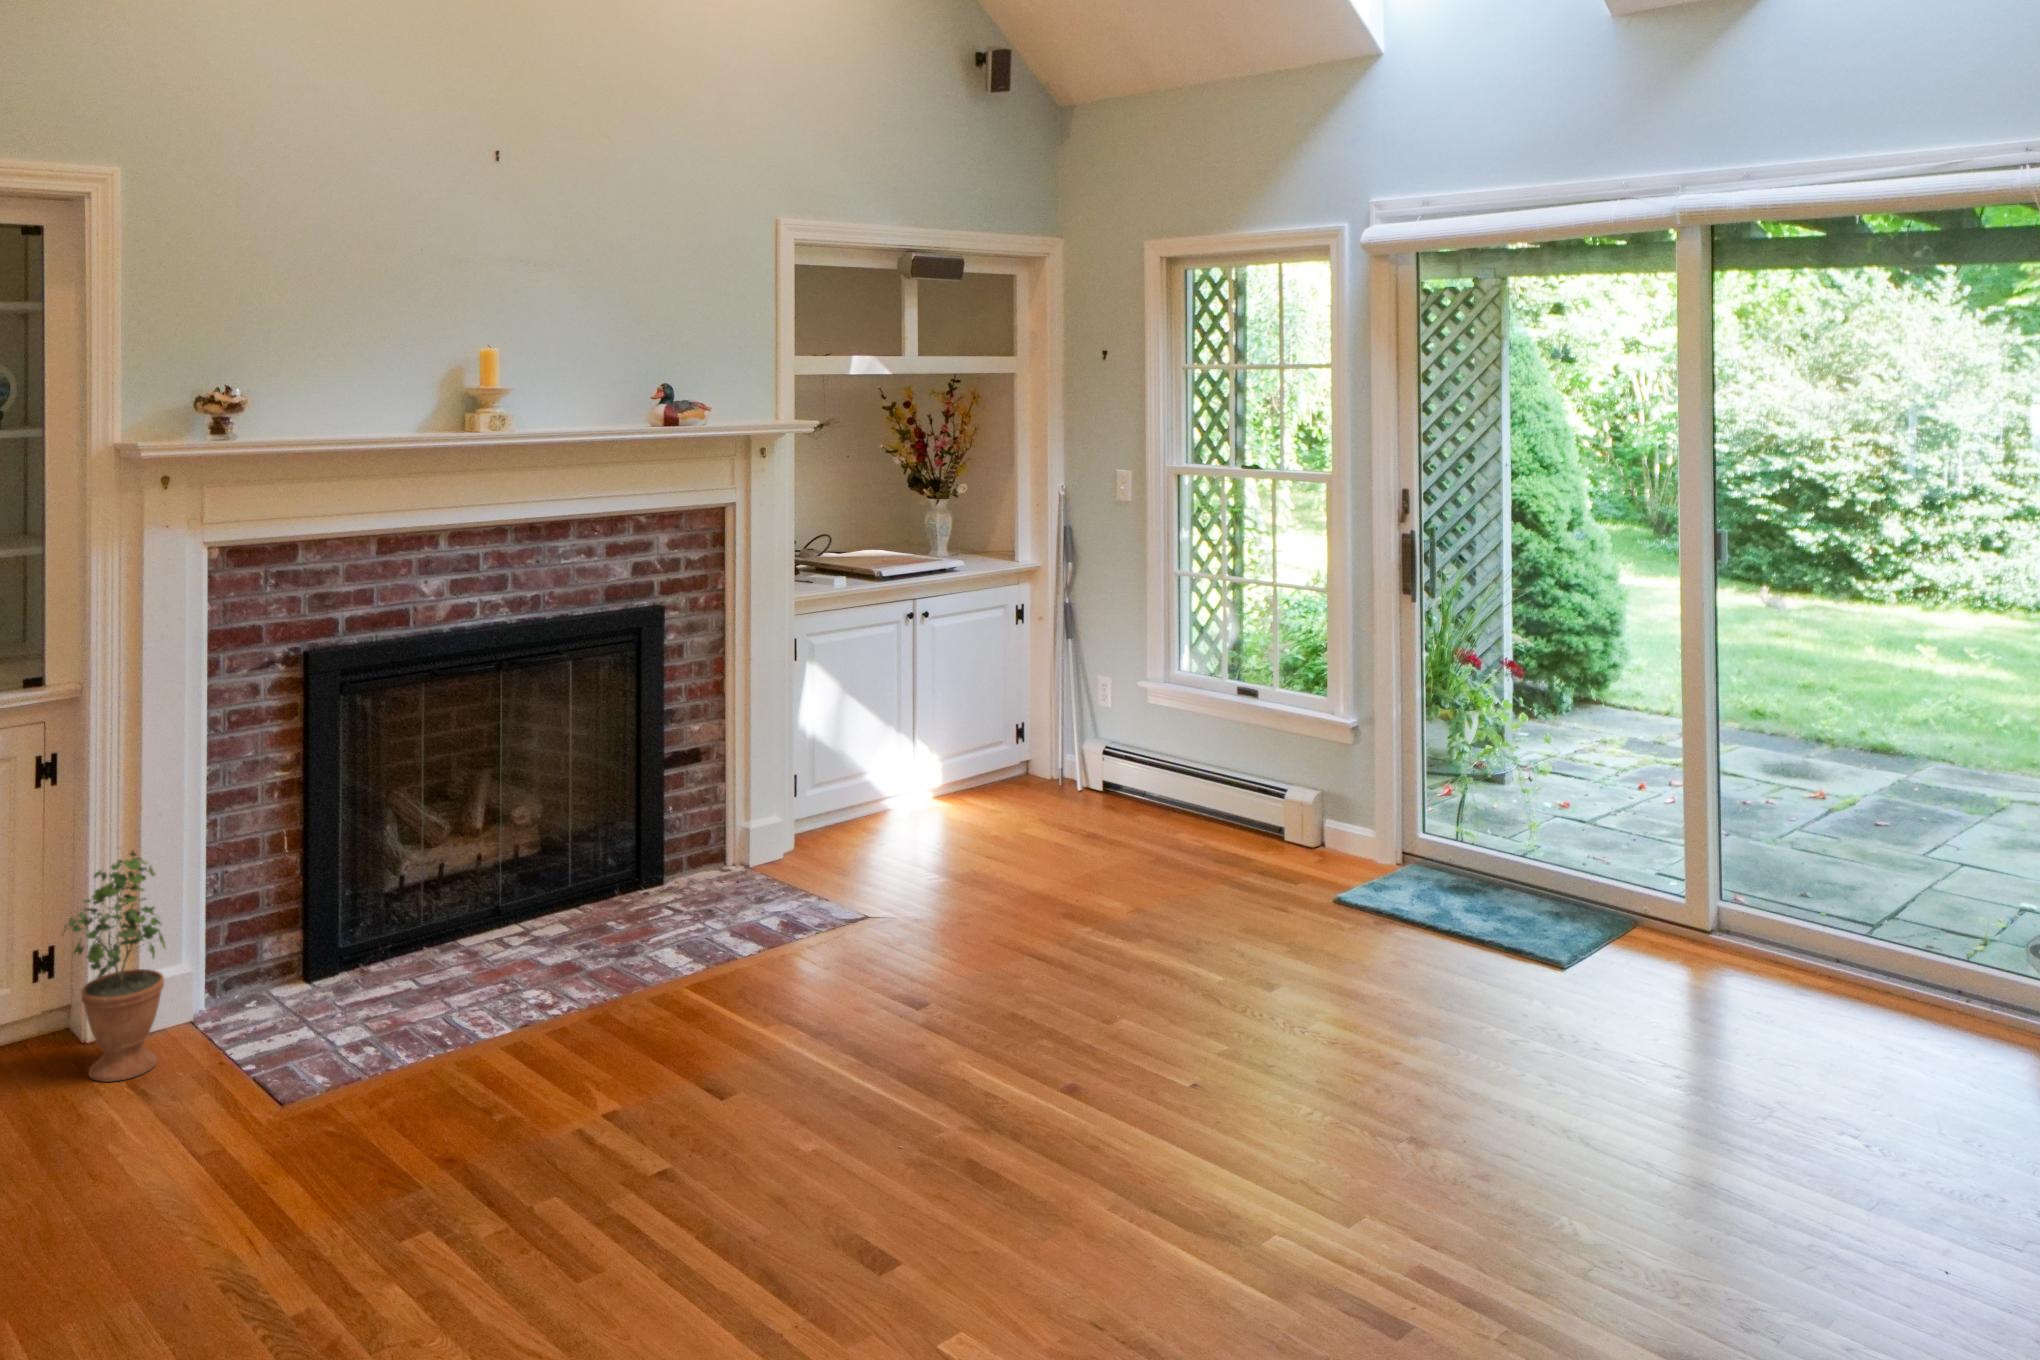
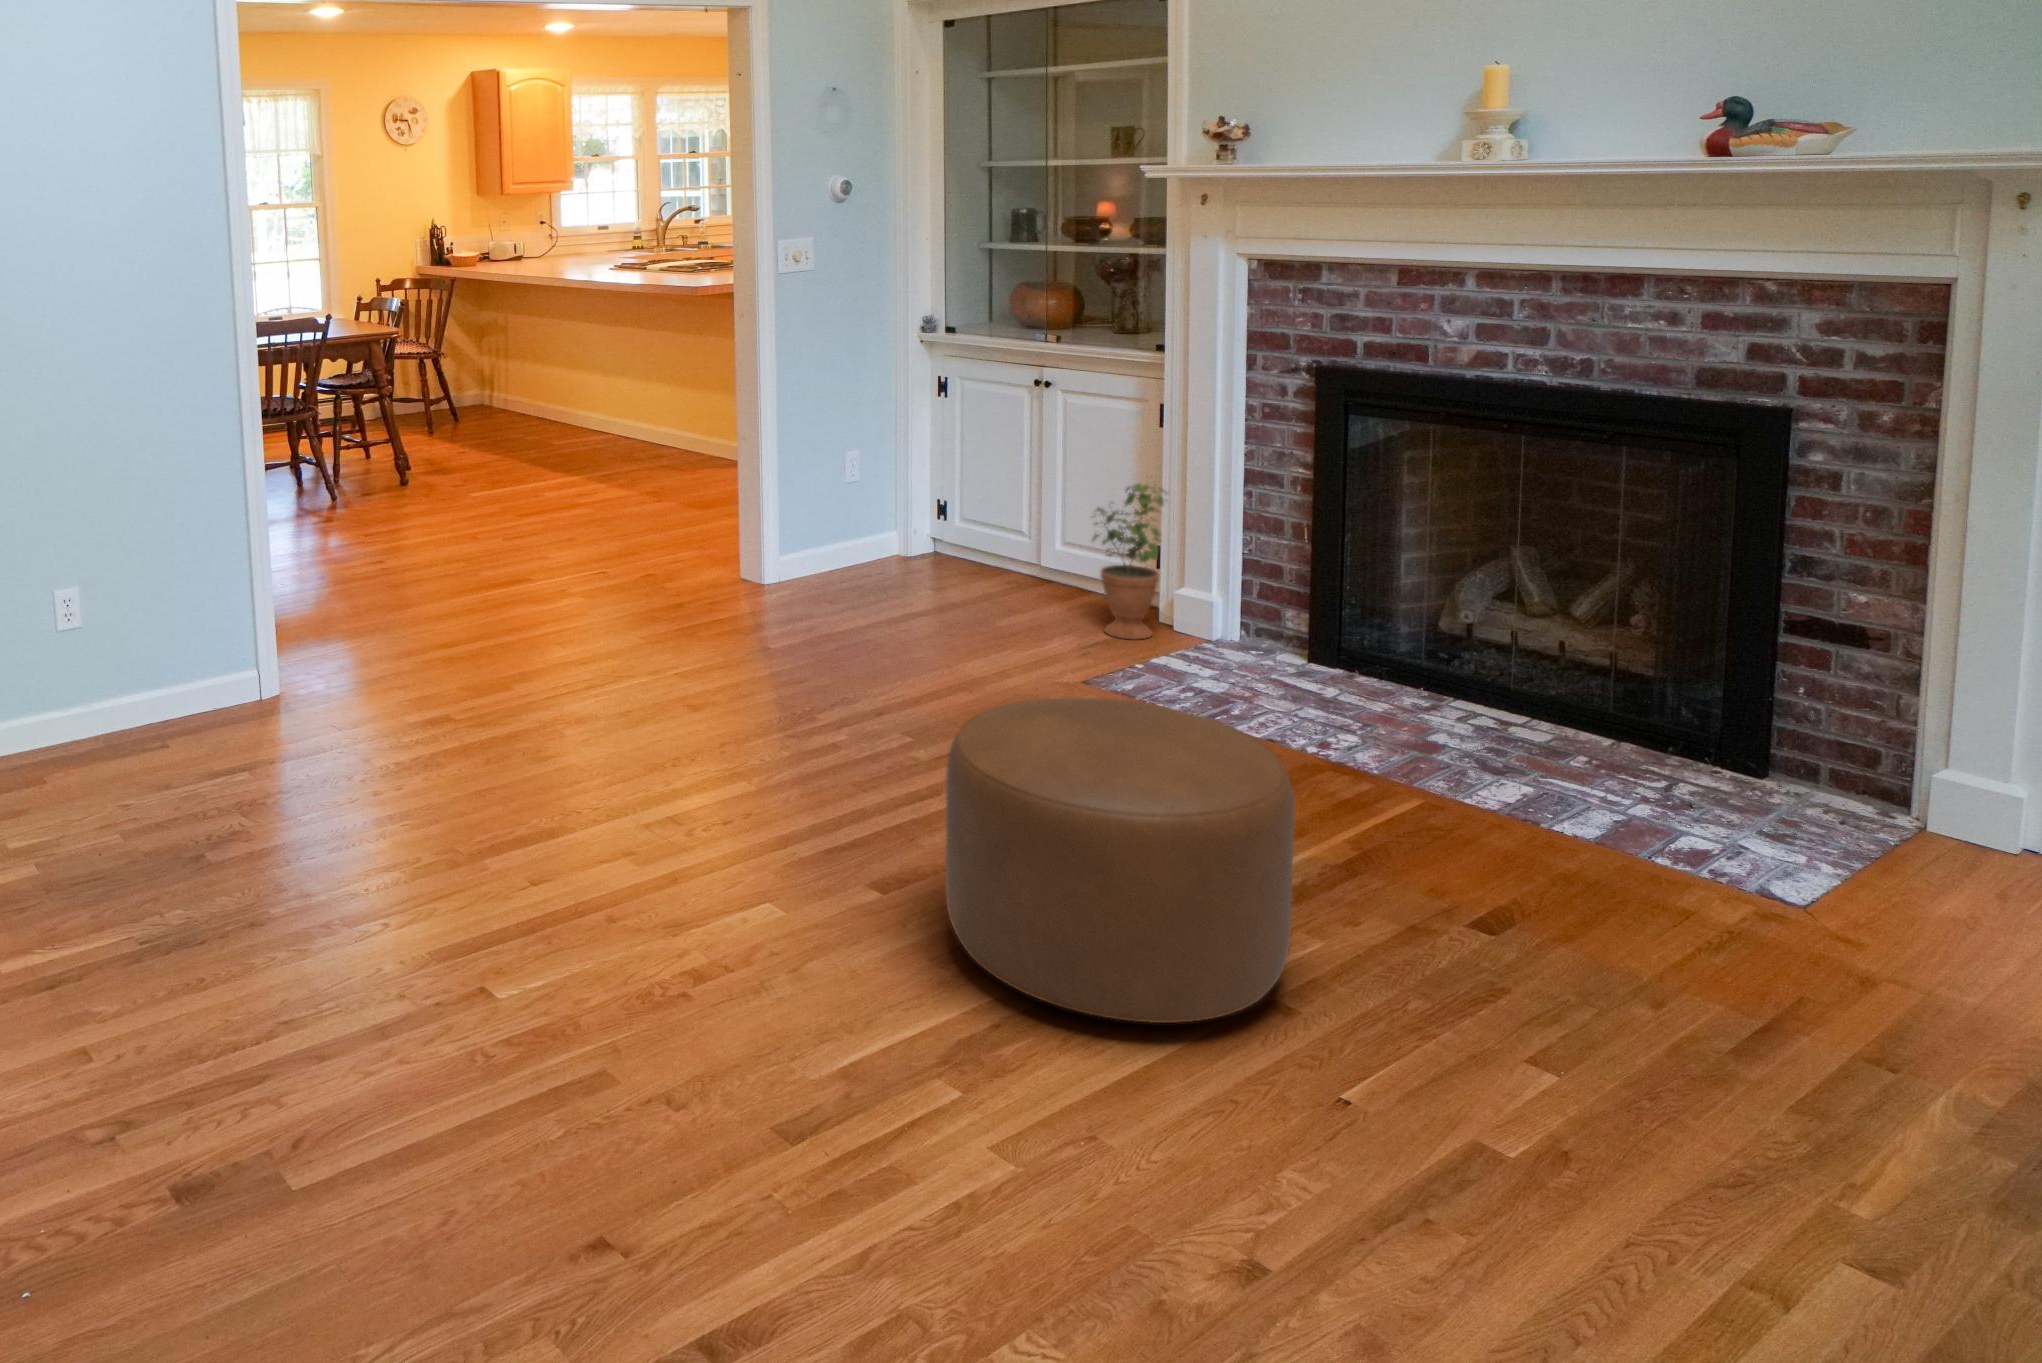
ottoman: none [860,915,1155,1222] -> present [946,697,1295,1023]

